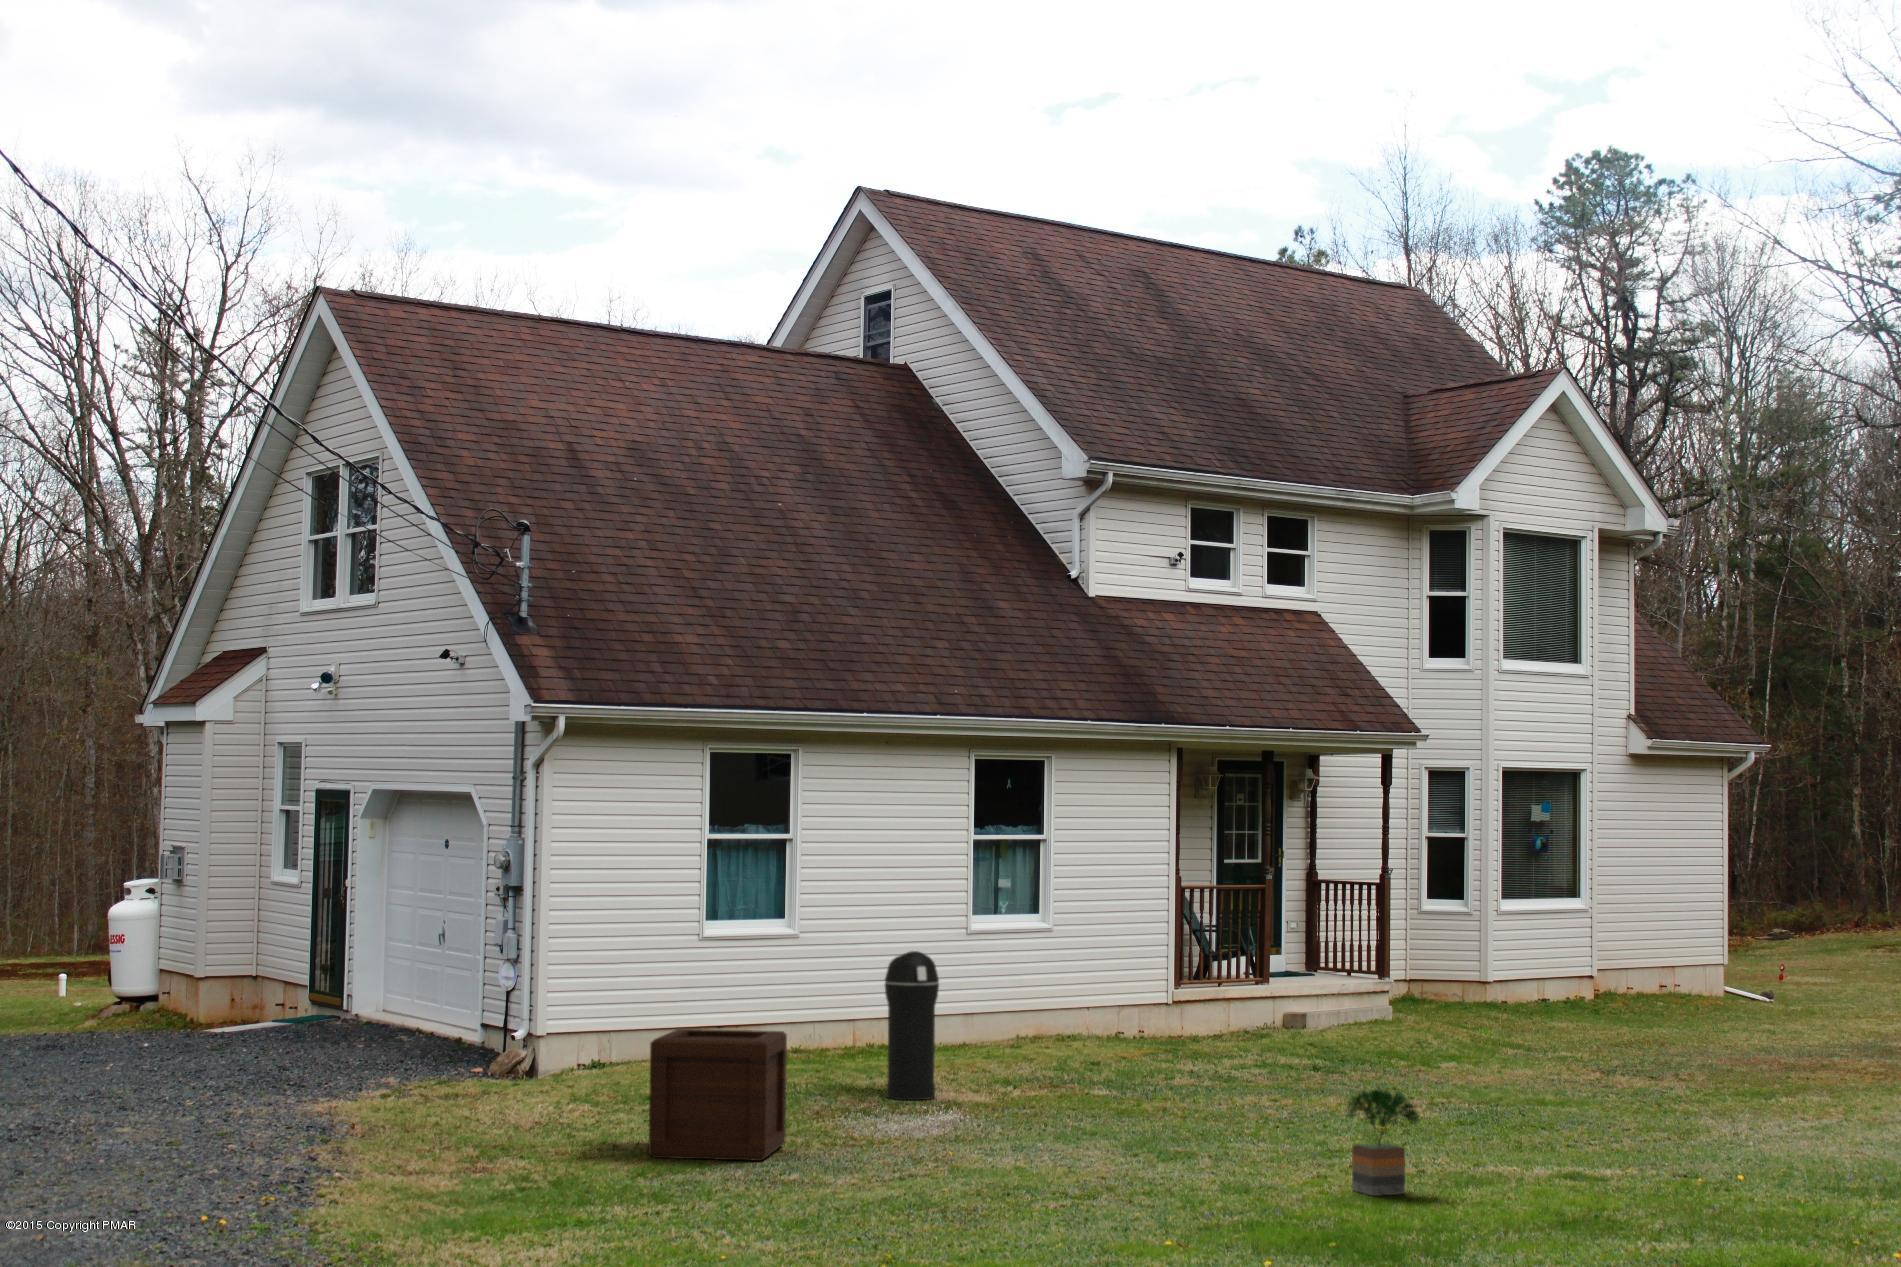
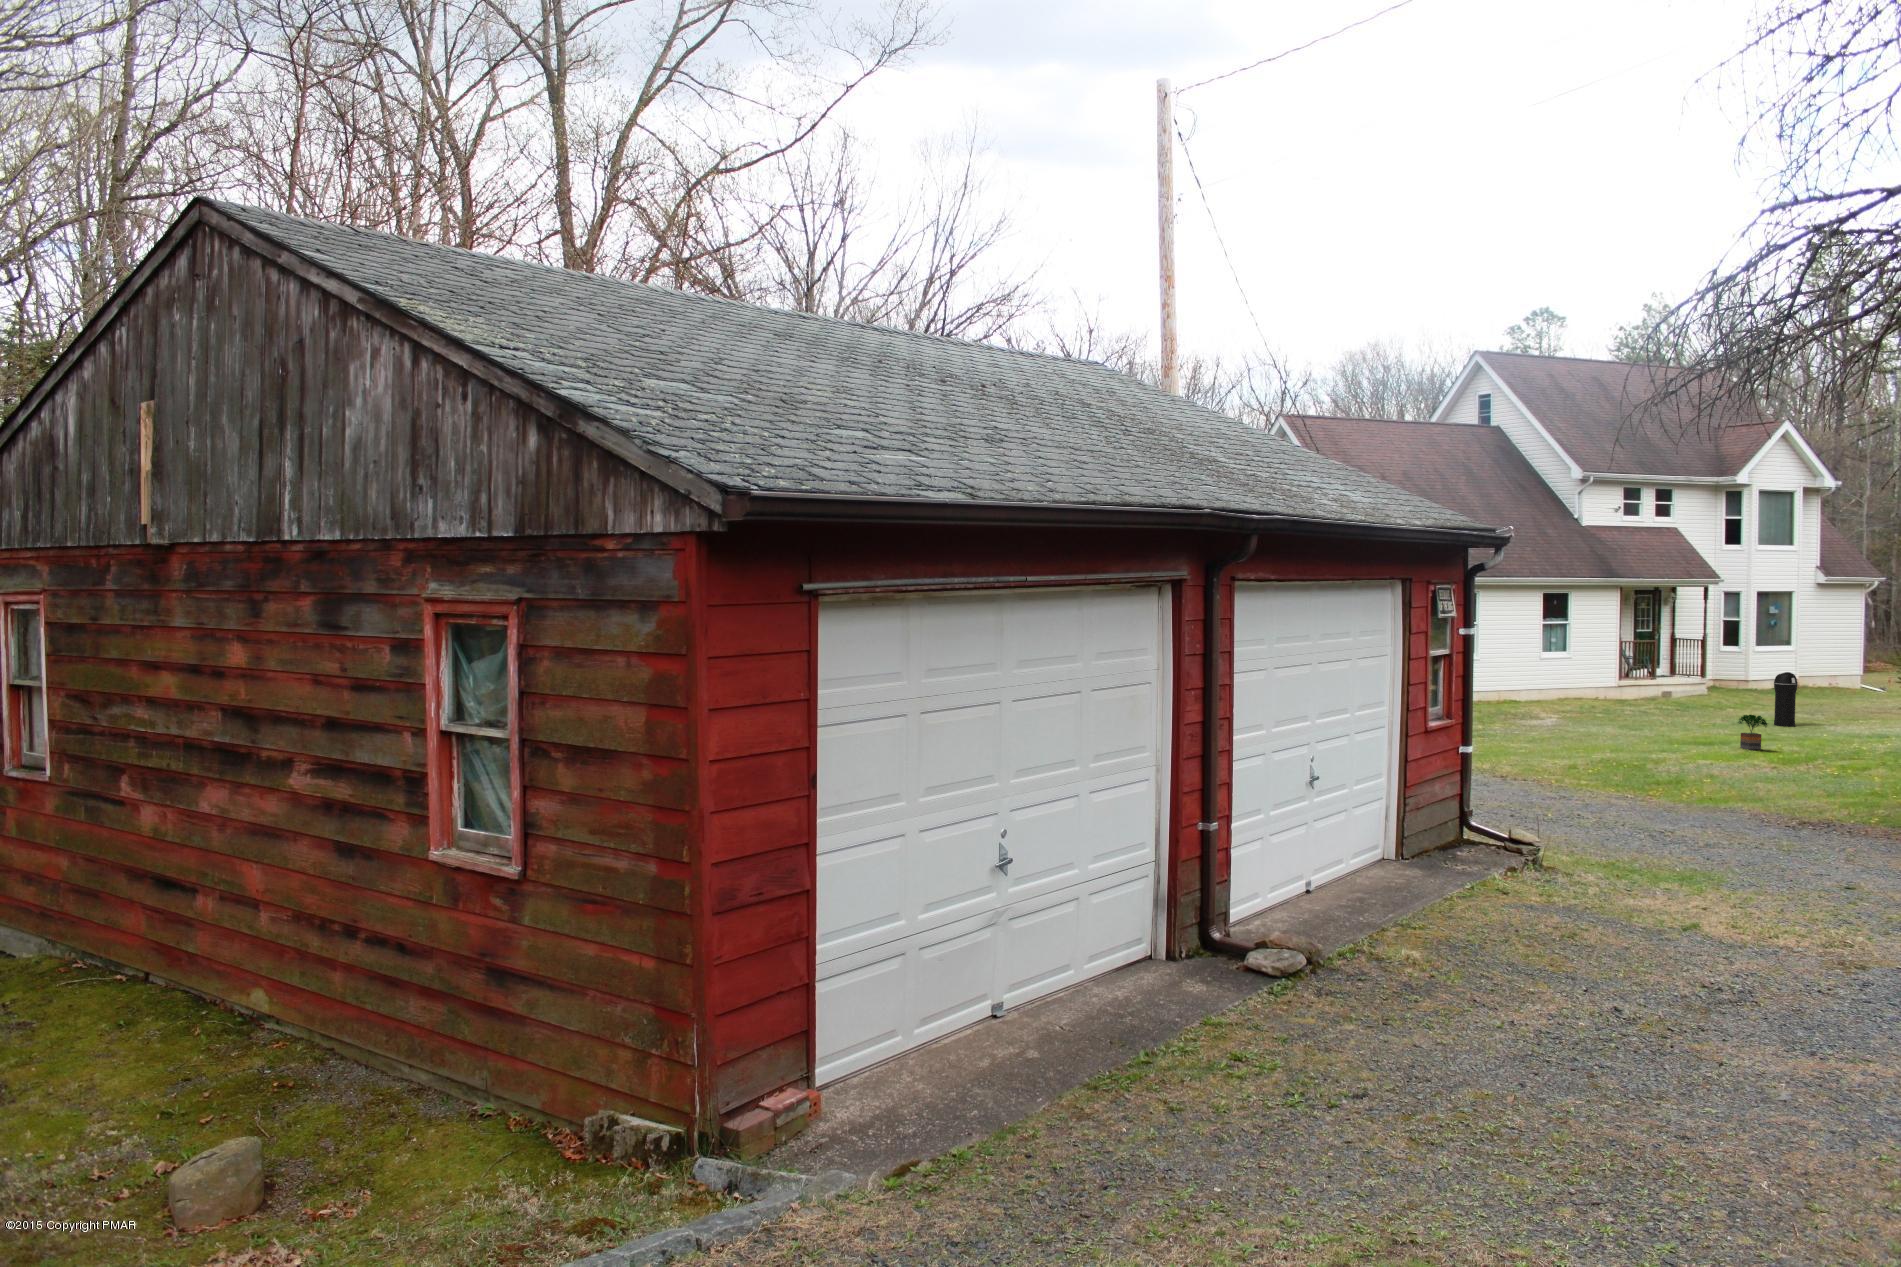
trash can: present [885,951,939,1100] -> present [1774,672,1798,727]
wooden crate: present [649,1029,787,1161] -> none [1477,691,1520,733]

